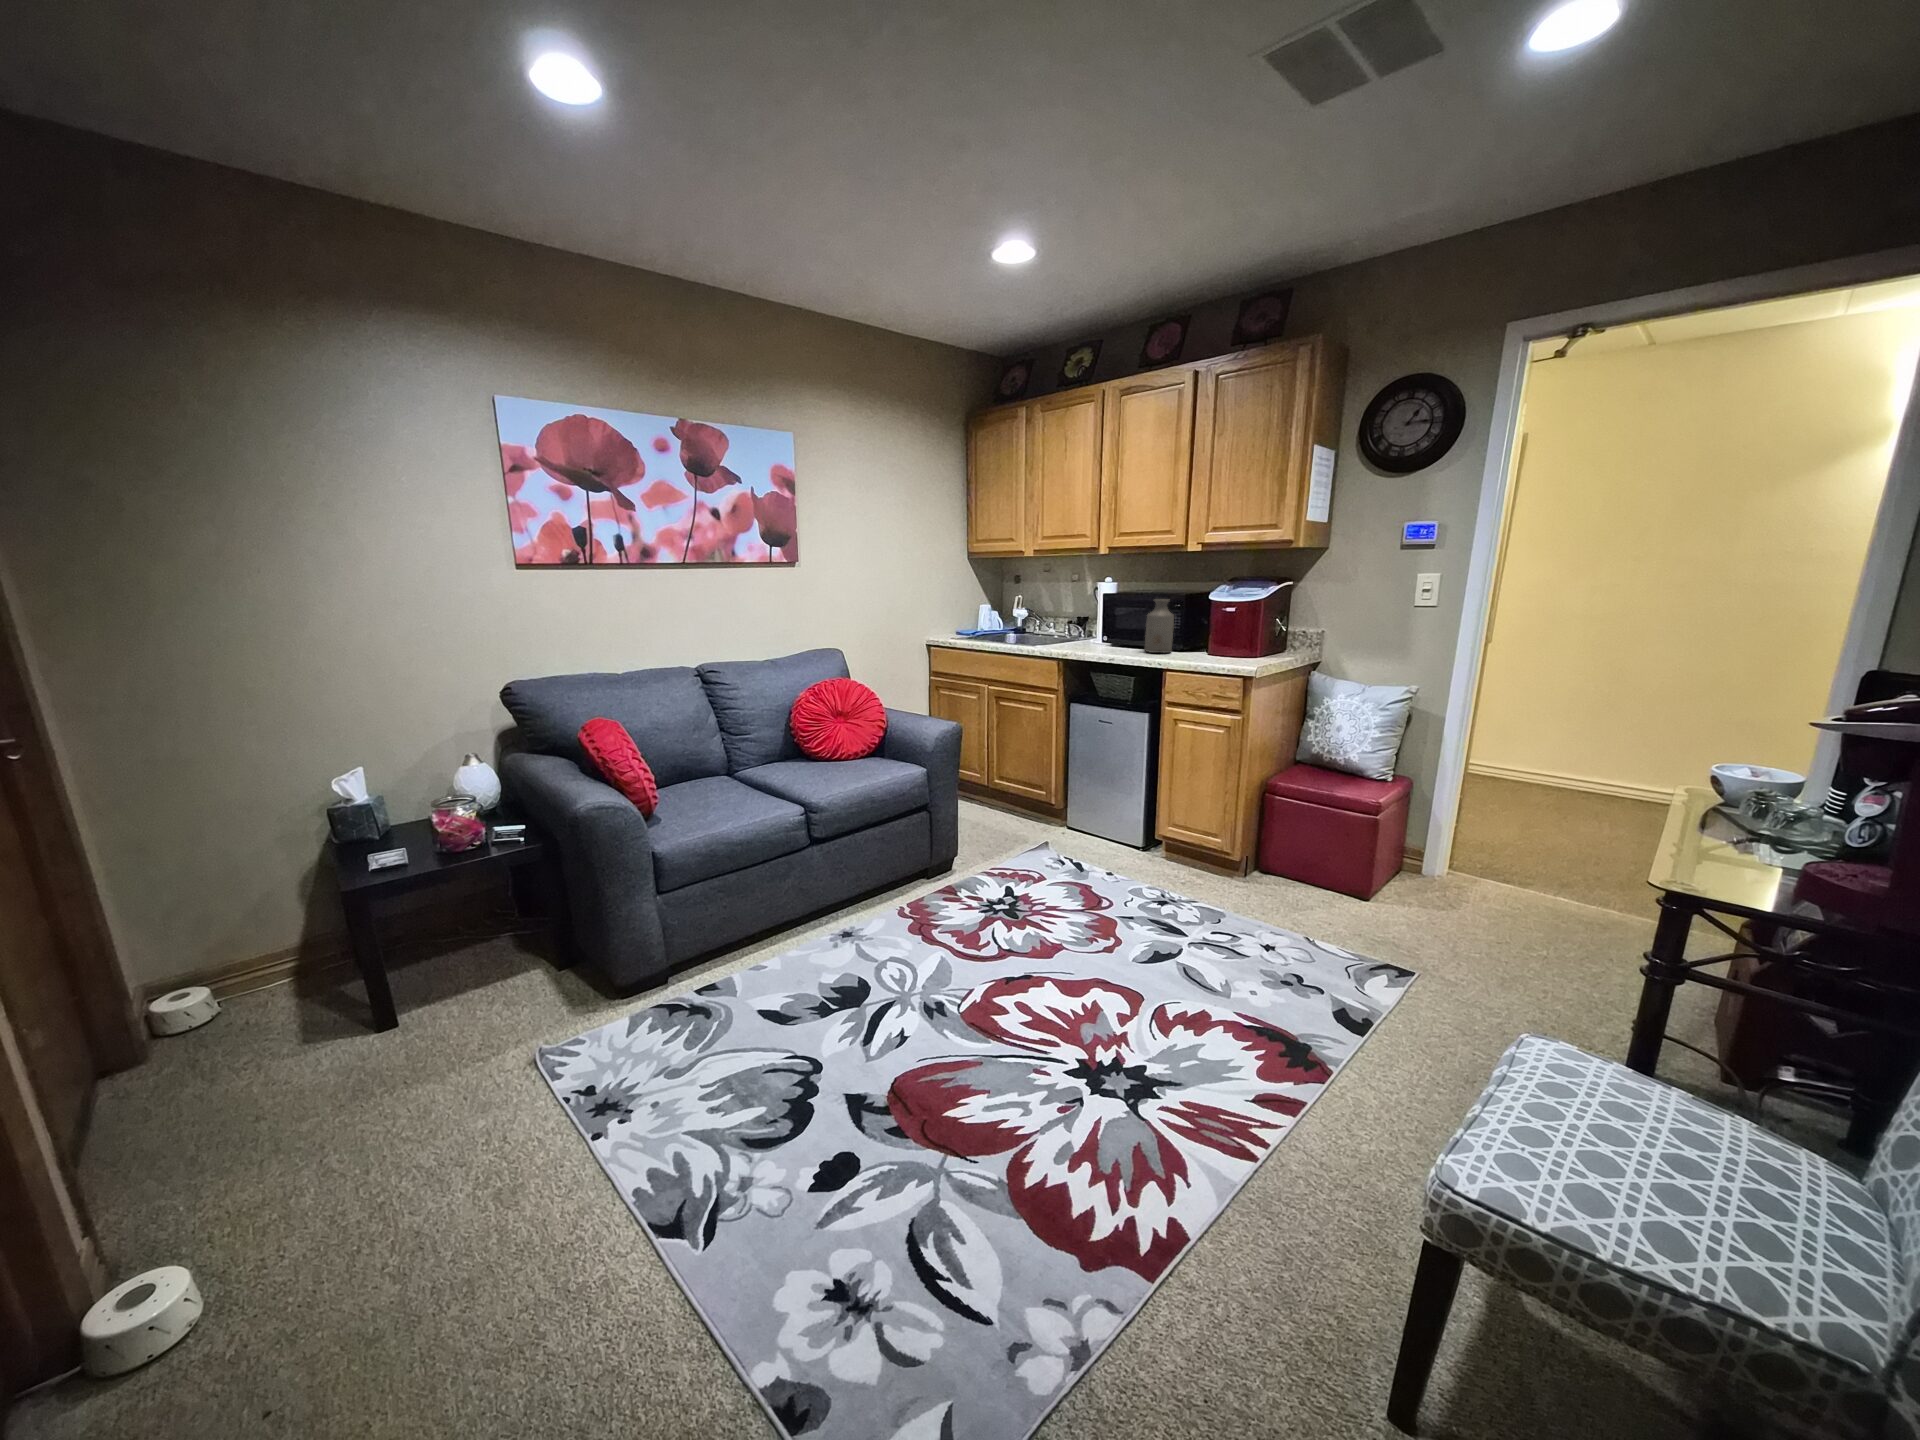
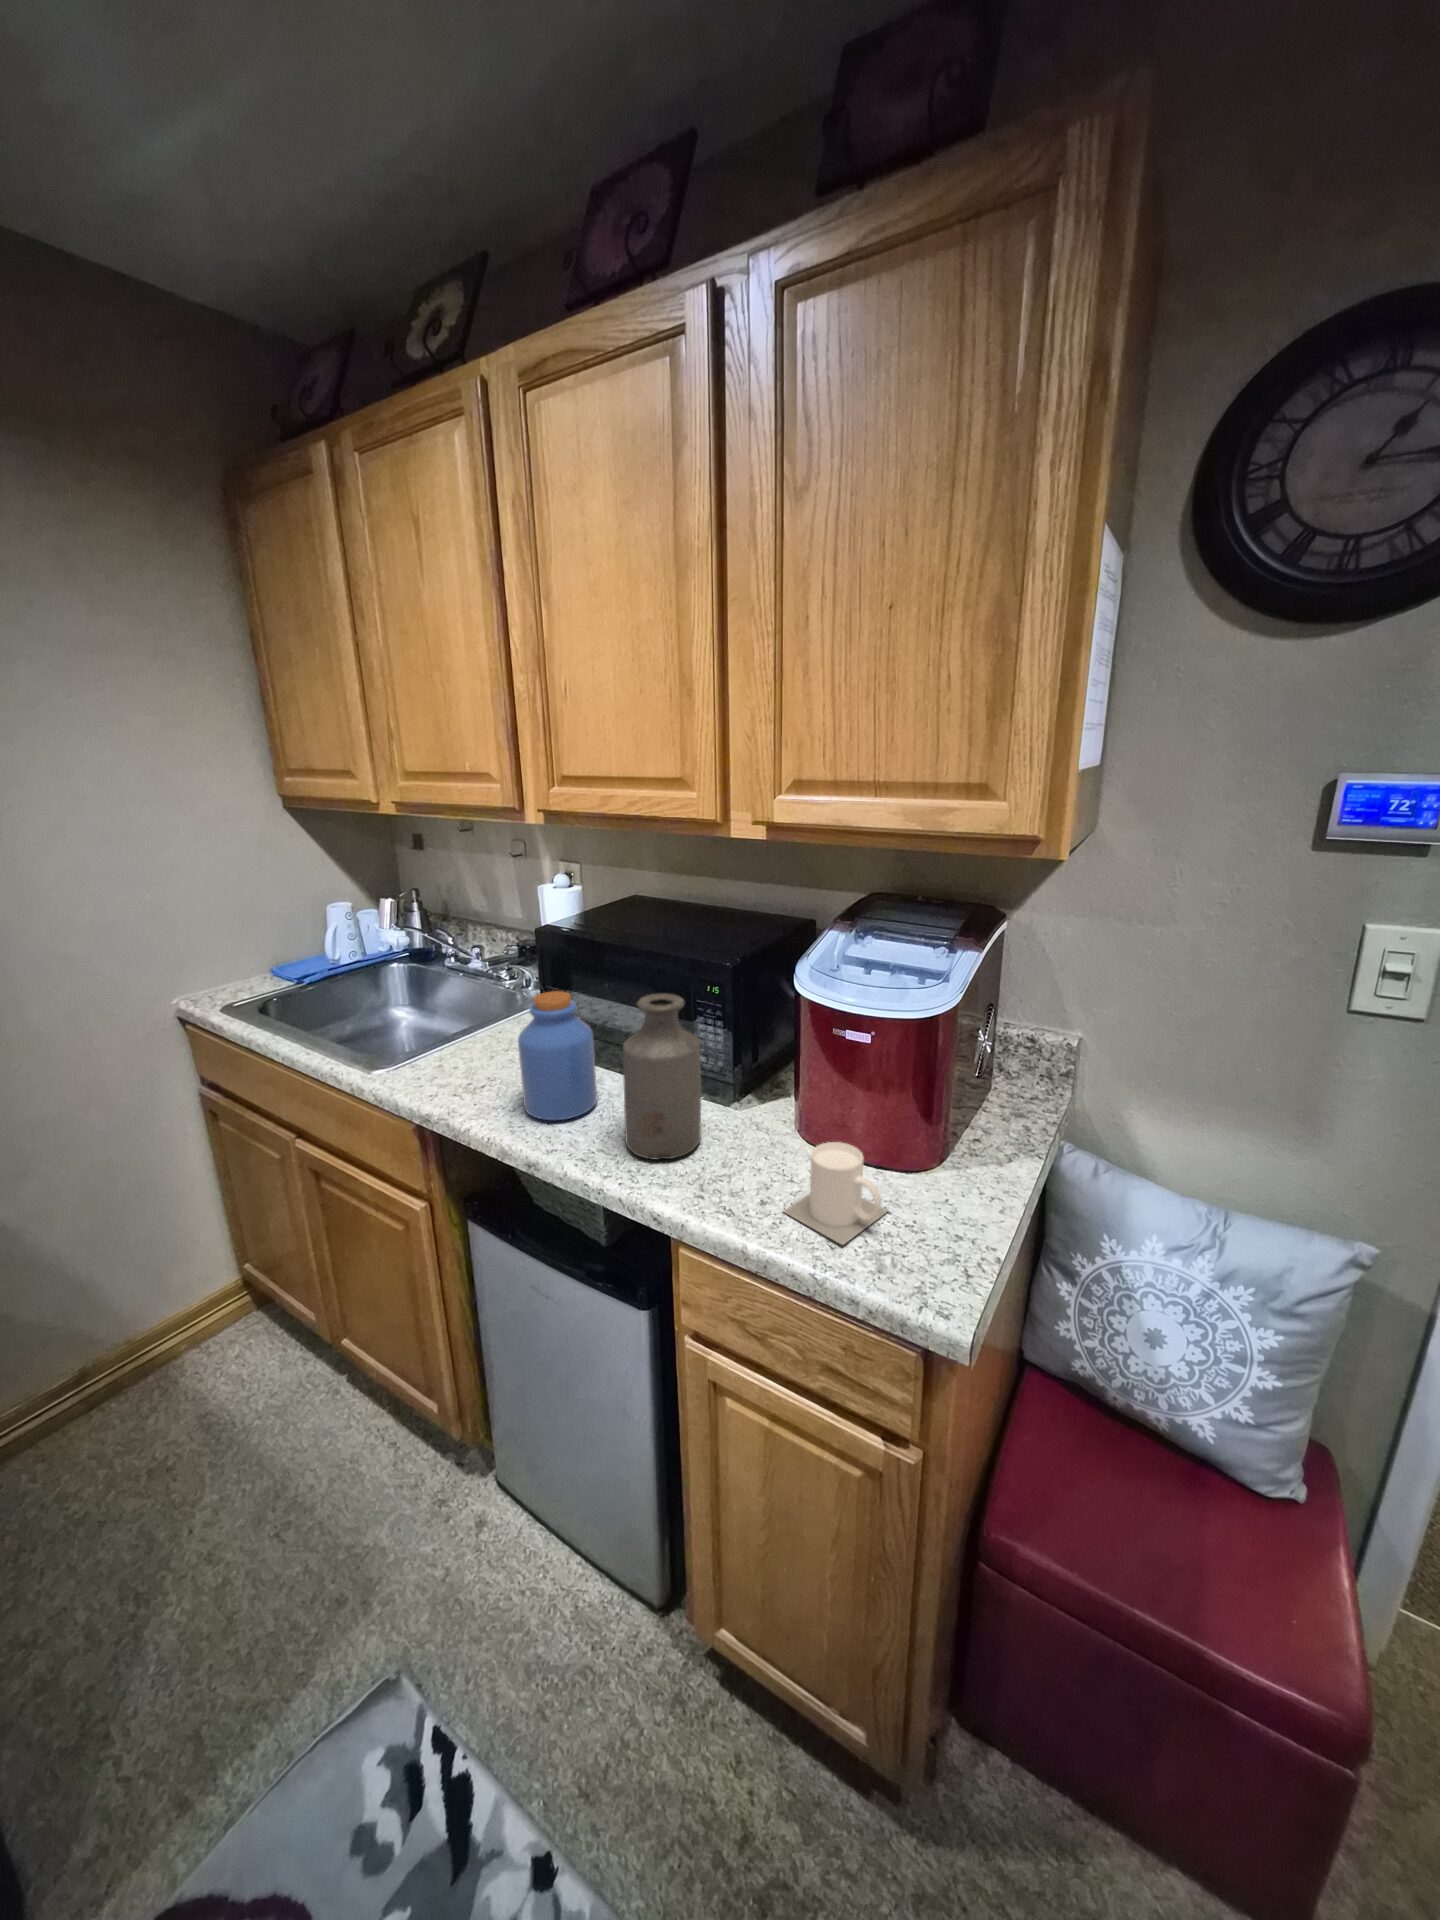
jar: none [1103,605,1131,648] -> present [518,991,597,1120]
mug: none [1202,639,1238,662] -> present [784,1142,887,1245]

